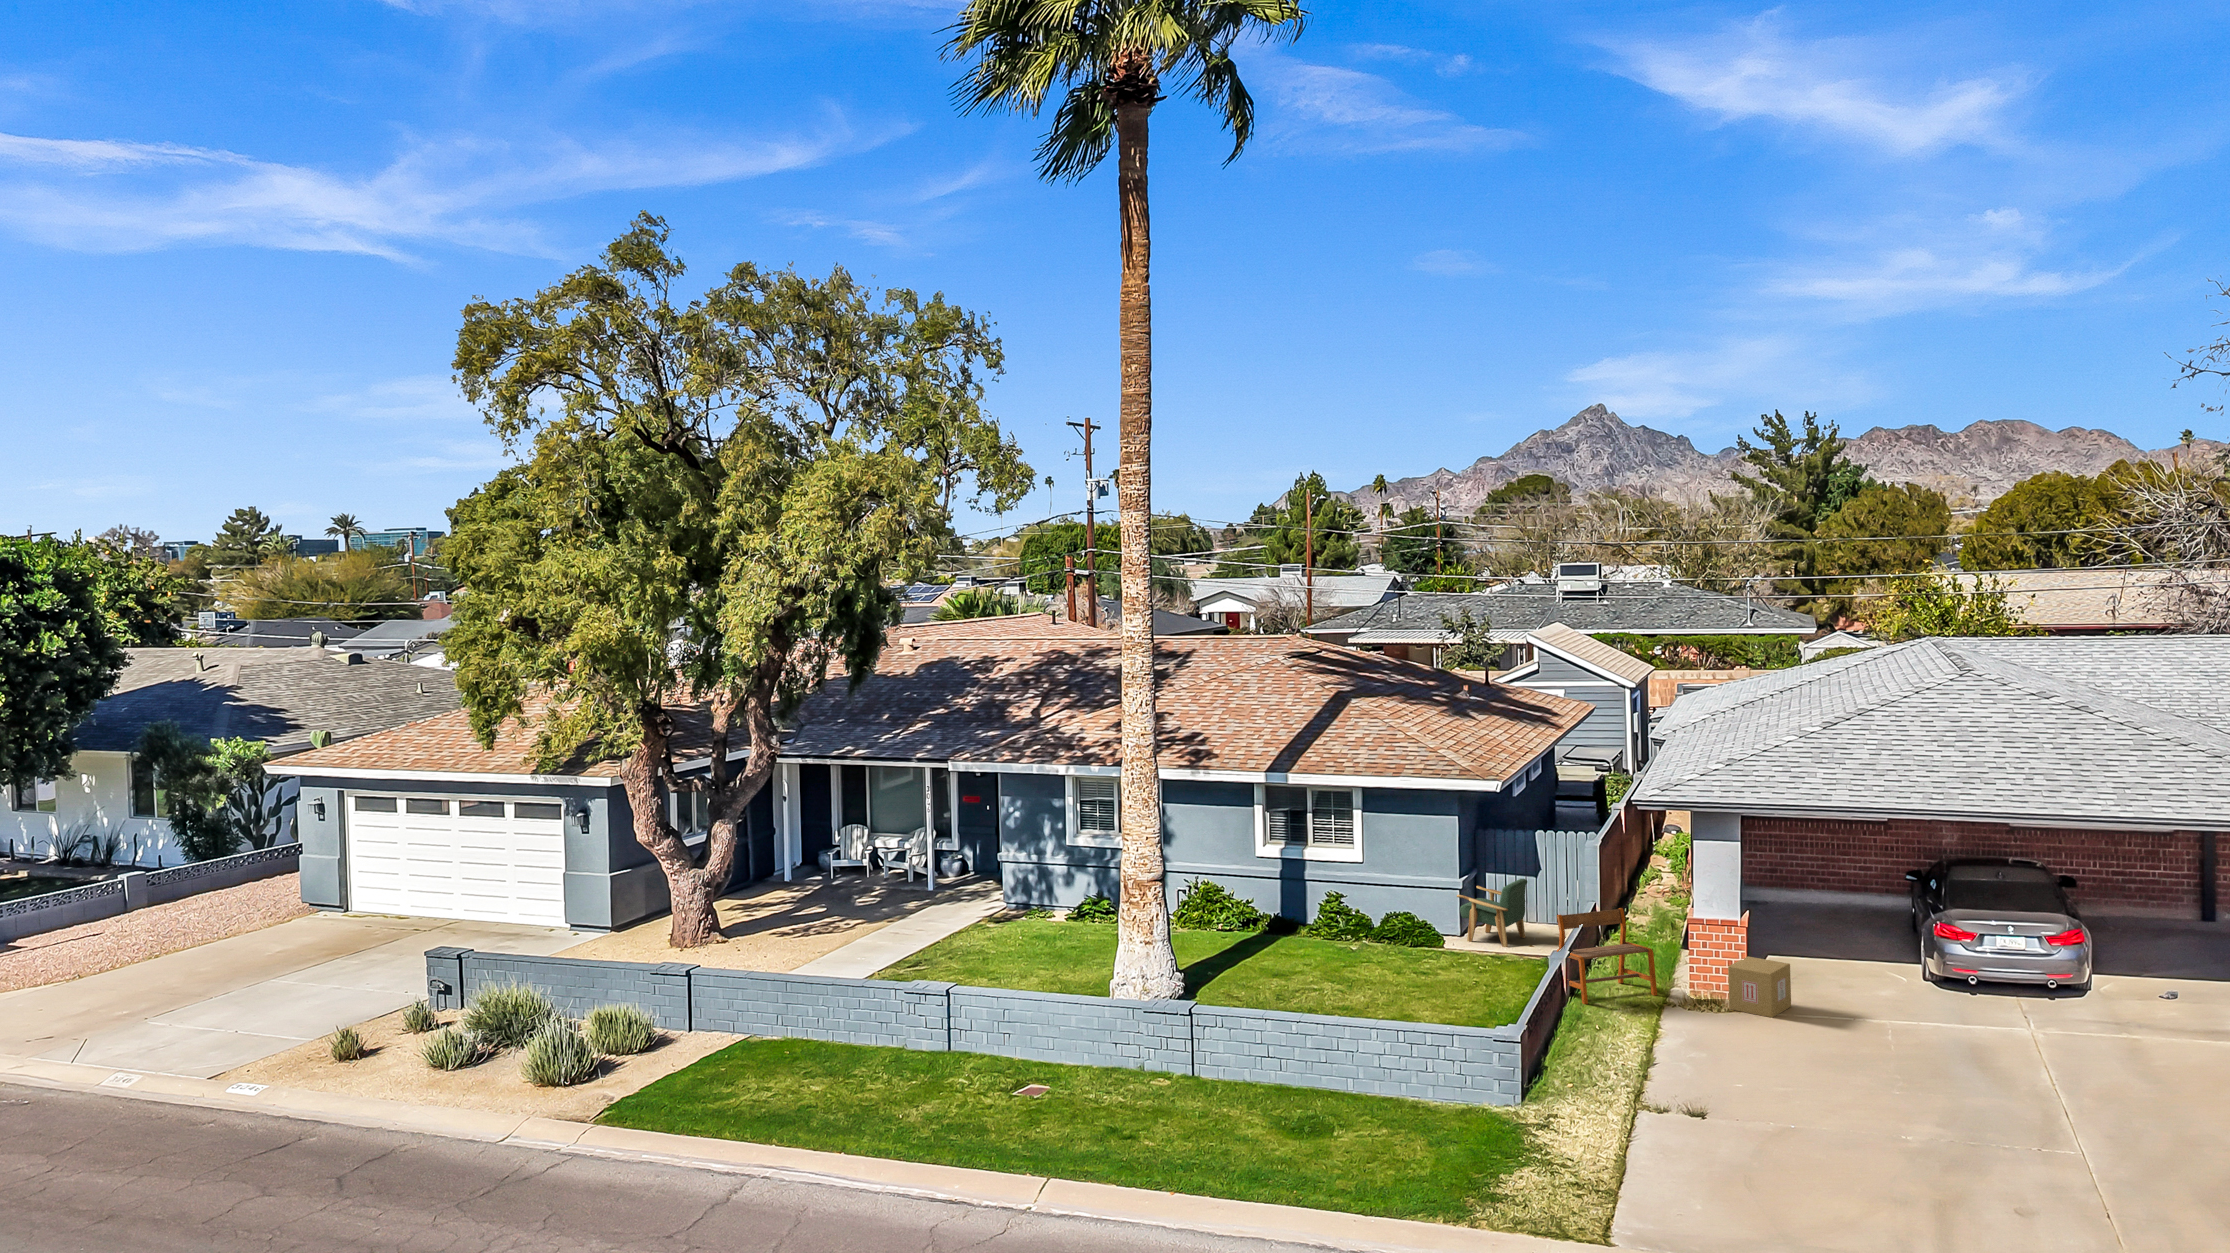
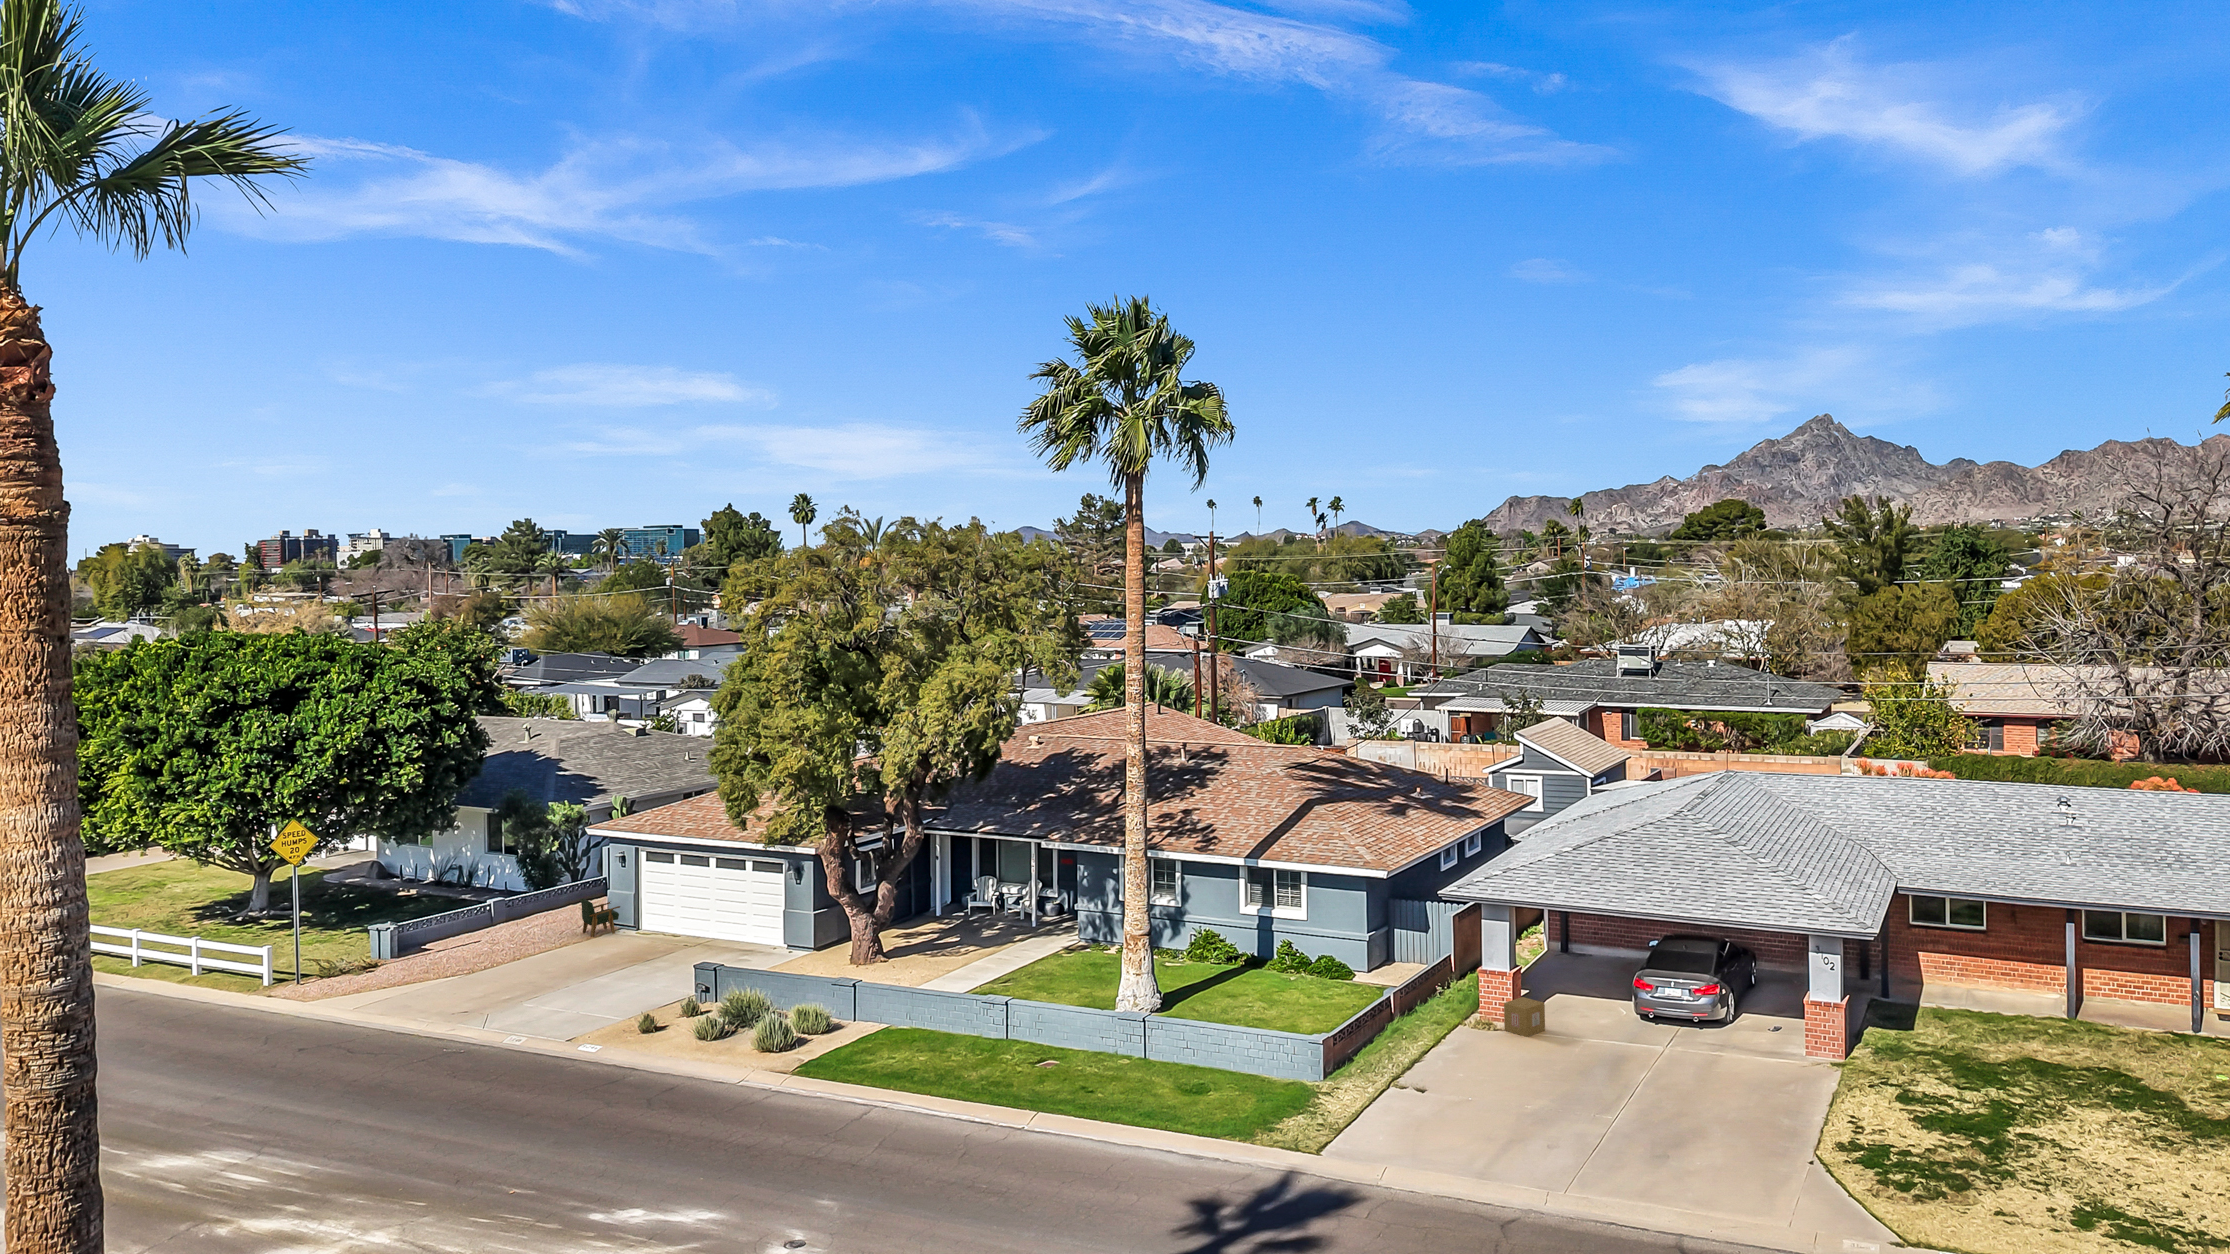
armchair: present [1457,879,1527,947] -> present [580,899,620,937]
bench: present [1557,908,1657,1004] -> none [1405,962,1467,1024]

